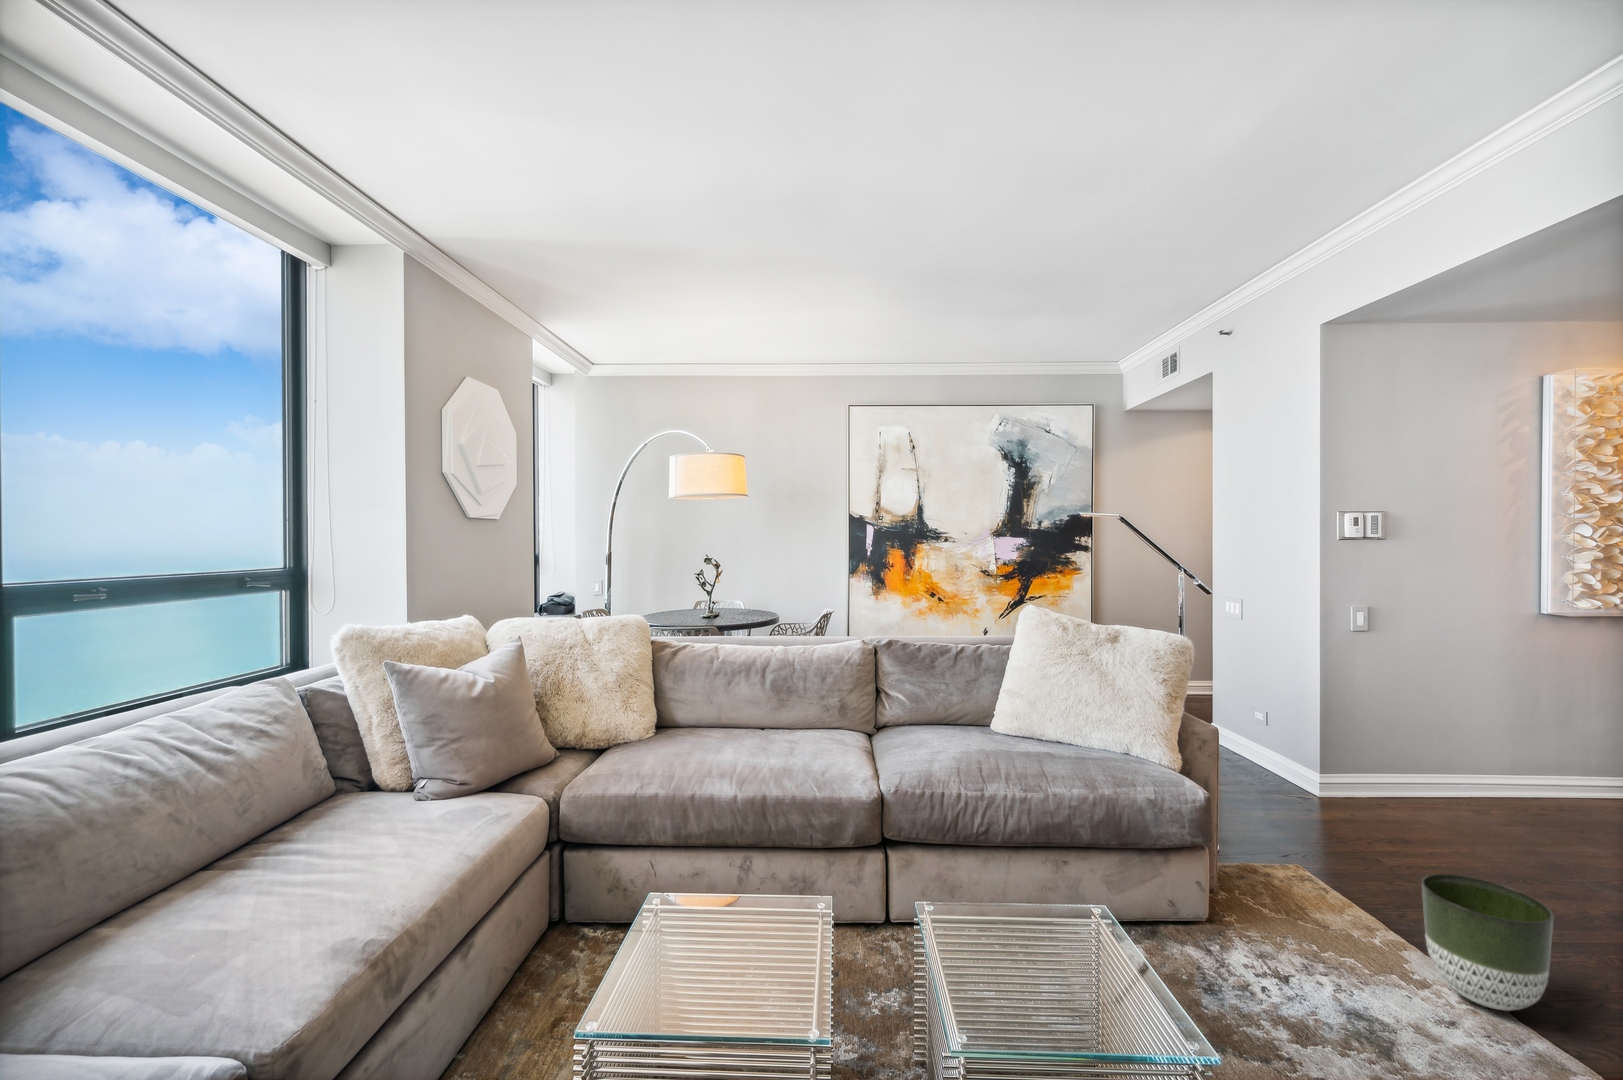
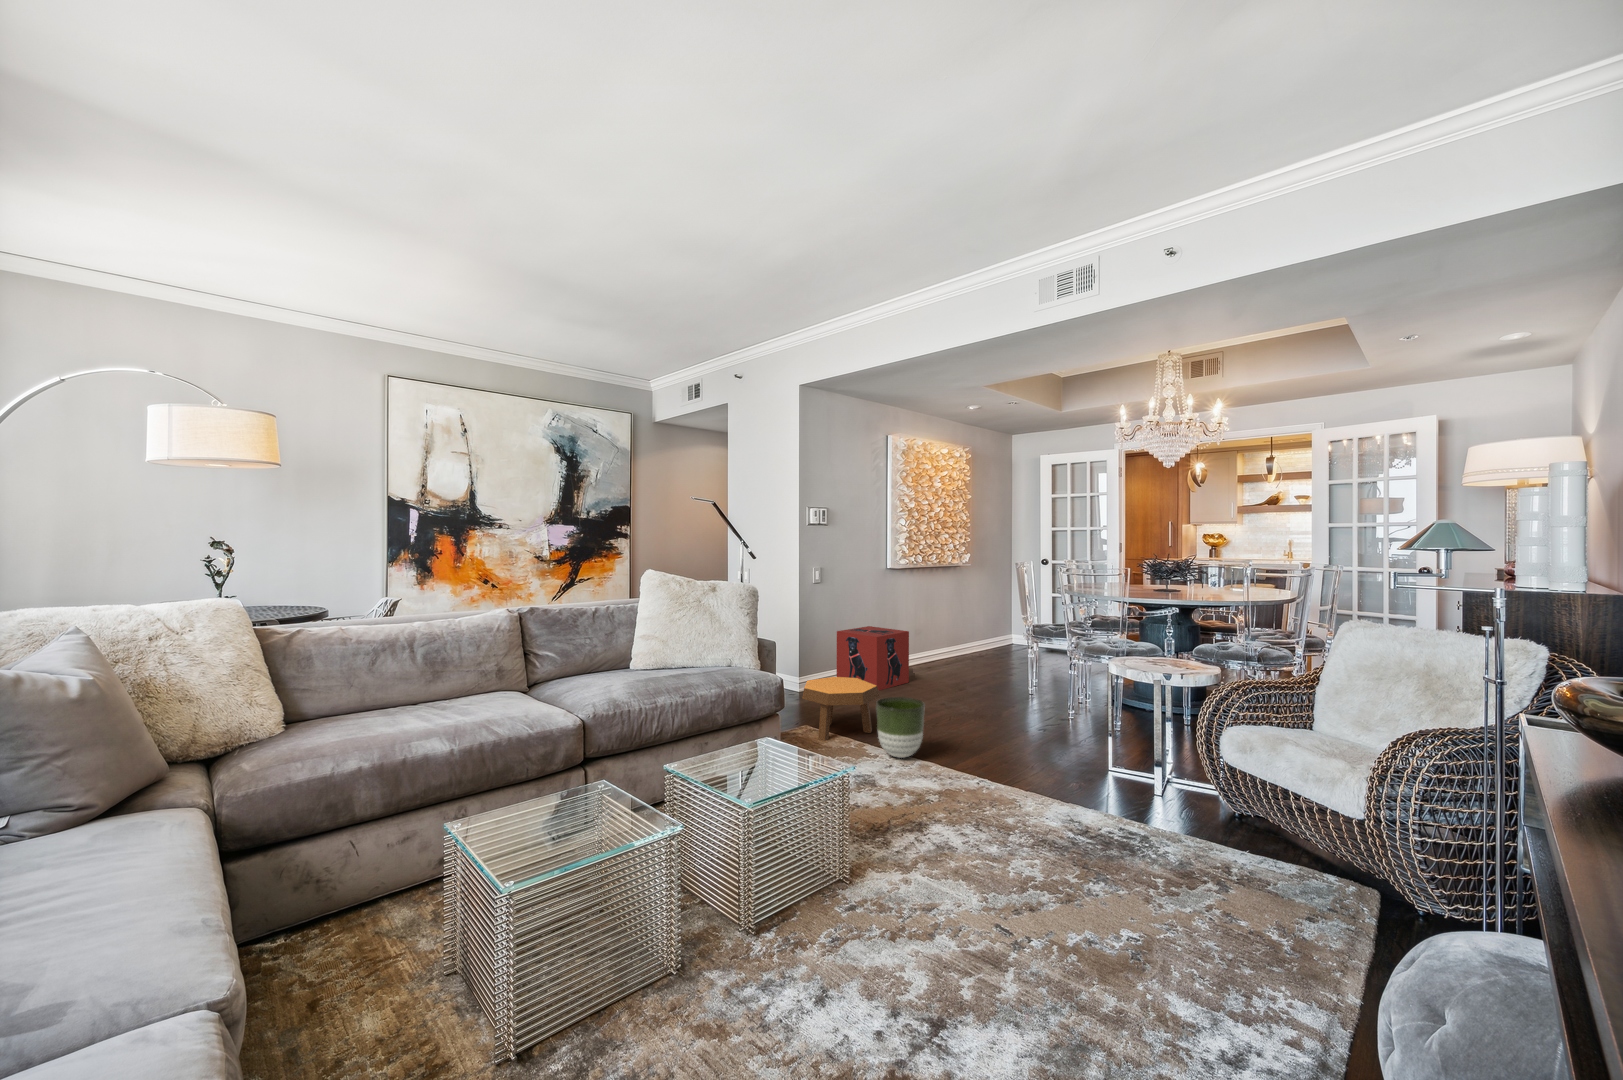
storage box: none [1407,715,1589,838] -> present [837,626,909,690]
footstool: none [1282,796,1457,924] -> present [802,677,880,741]

